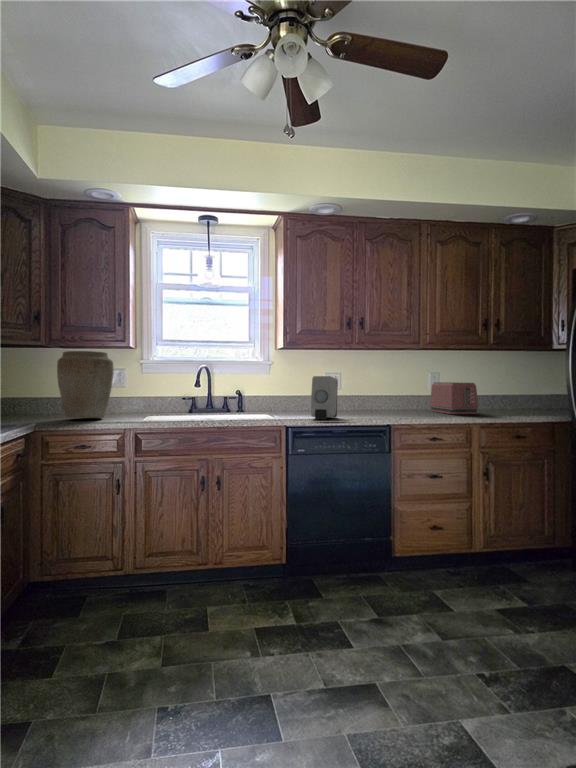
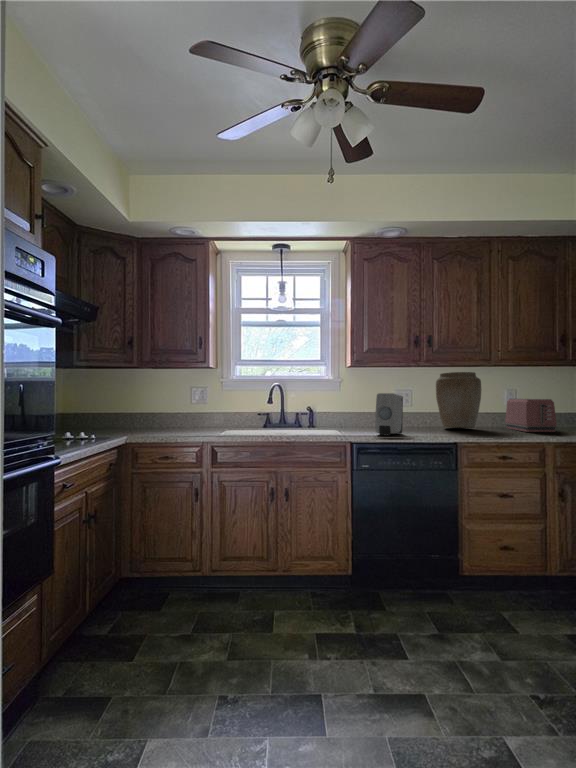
vase: present [57,351,113,418] -> present [436,372,481,428]

